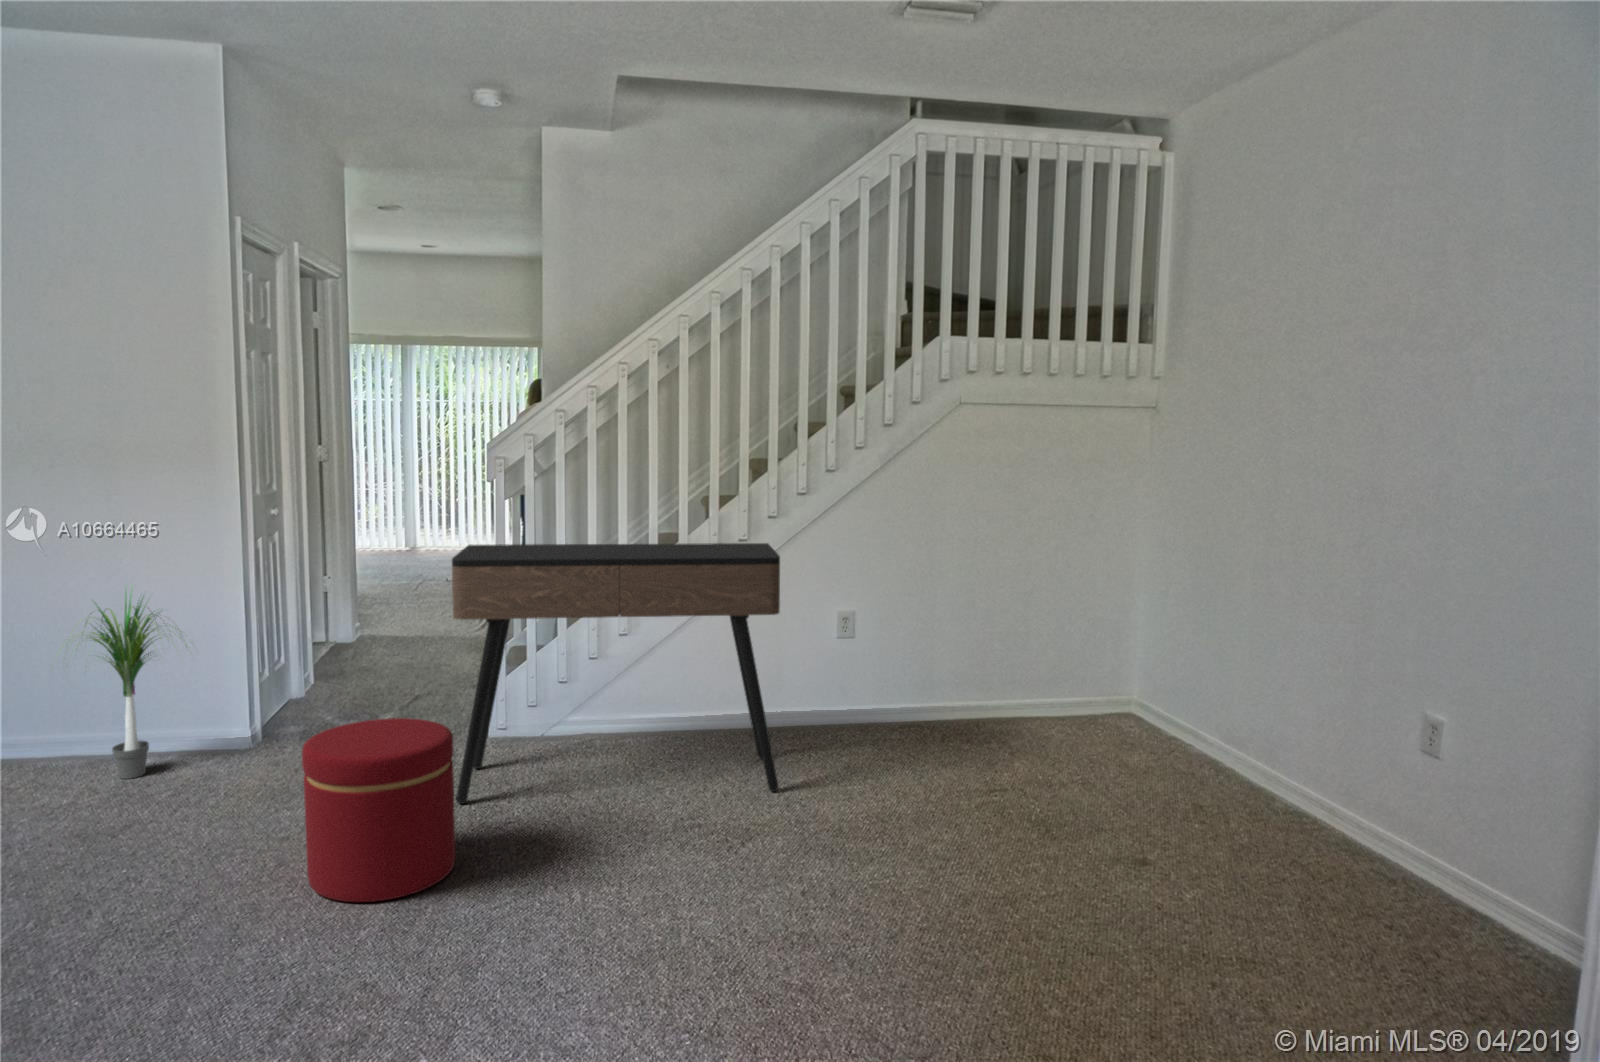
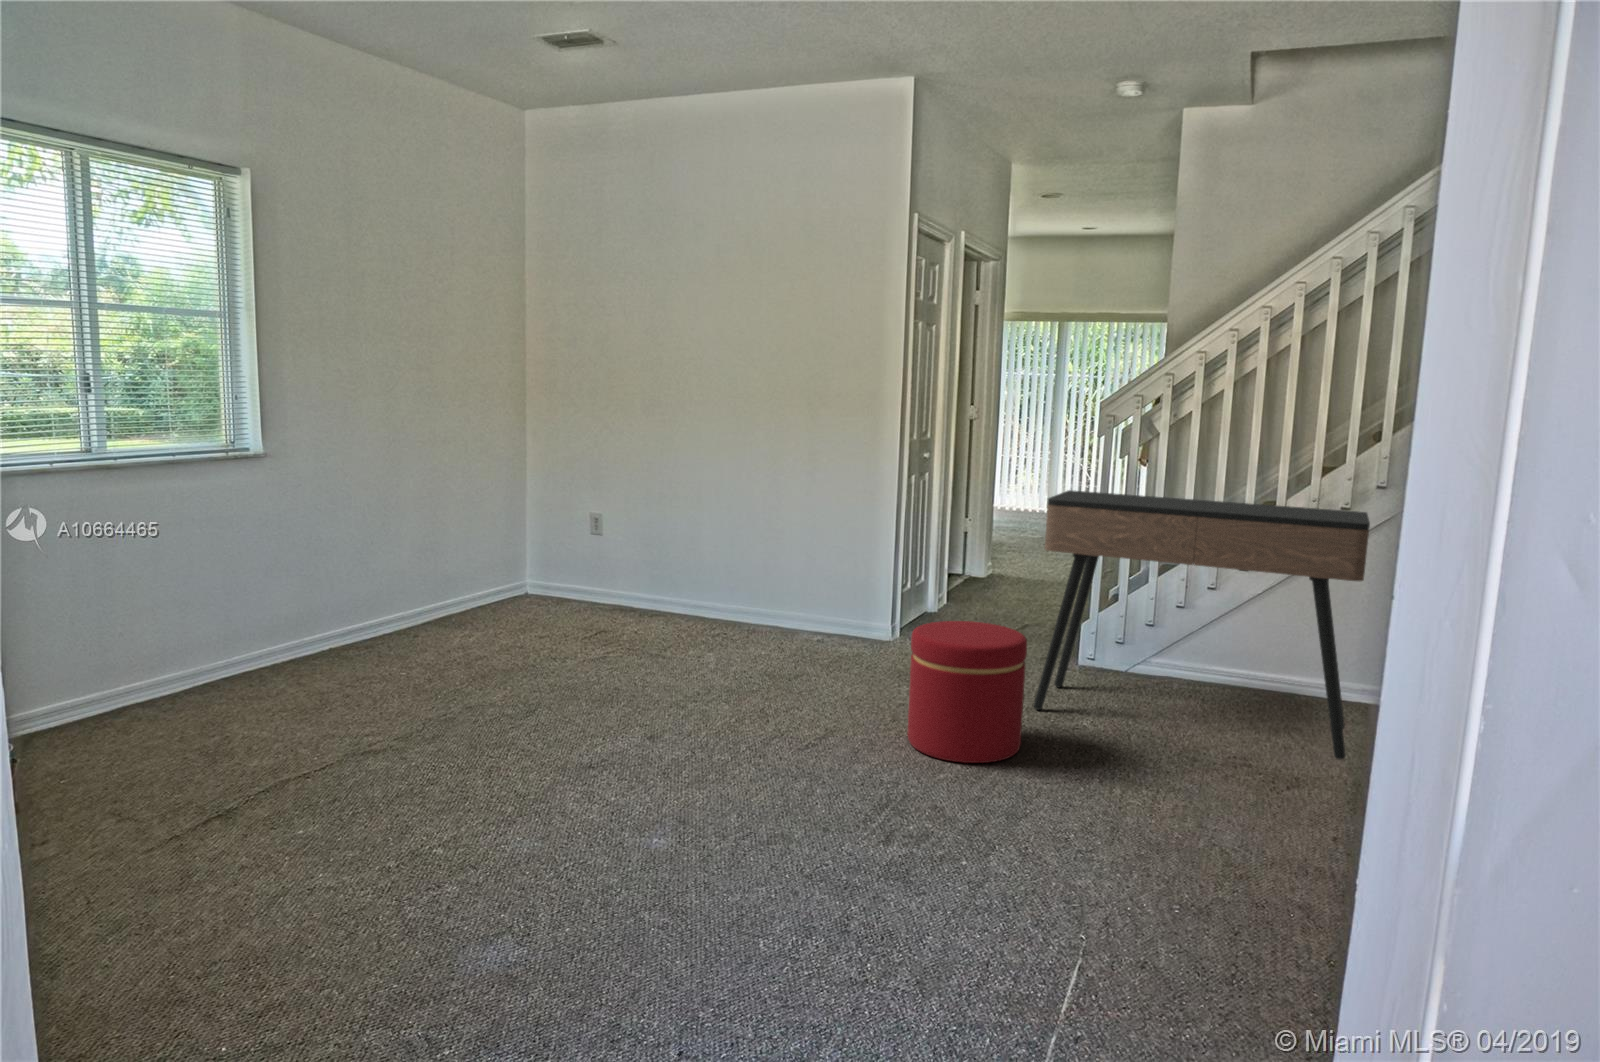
potted plant: present [58,594,187,779] -> none [761,497,860,647]

